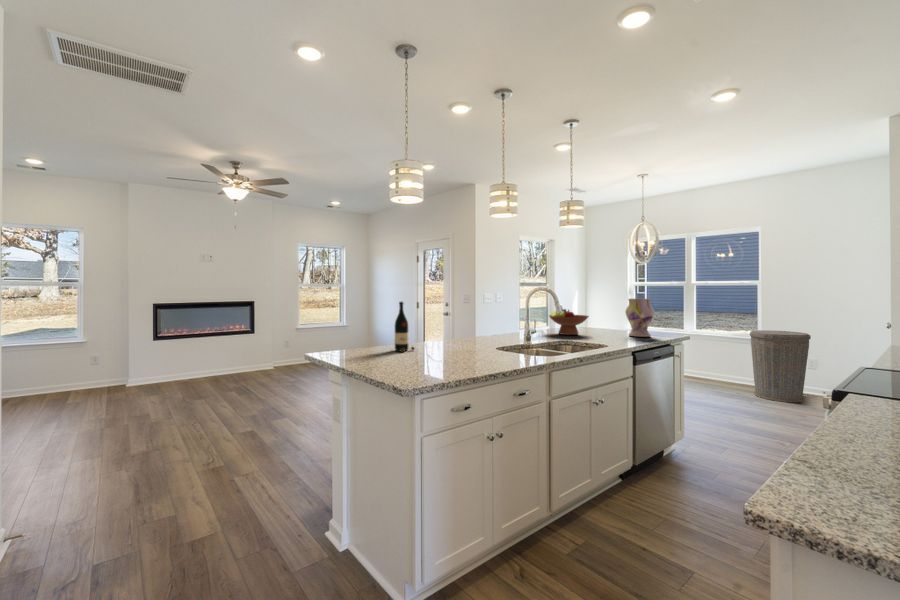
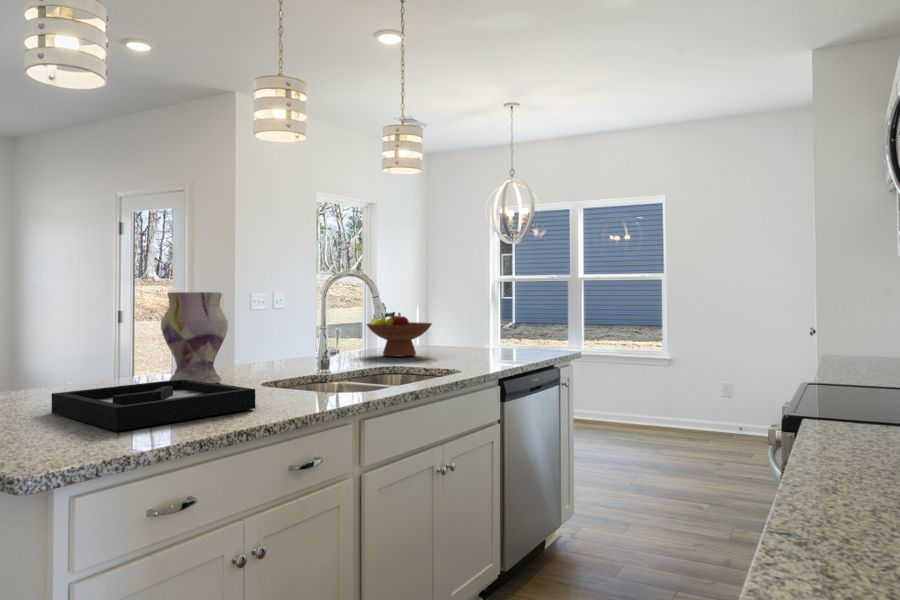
vase: present [625,298,654,337] -> present [161,292,228,383]
wine bottle: present [395,302,415,352] -> none [35,292,85,399]
trash can: present [750,330,811,402] -> none [652,344,721,443]
decorative tray: none [405,345,496,371] -> present [52,379,255,431]

